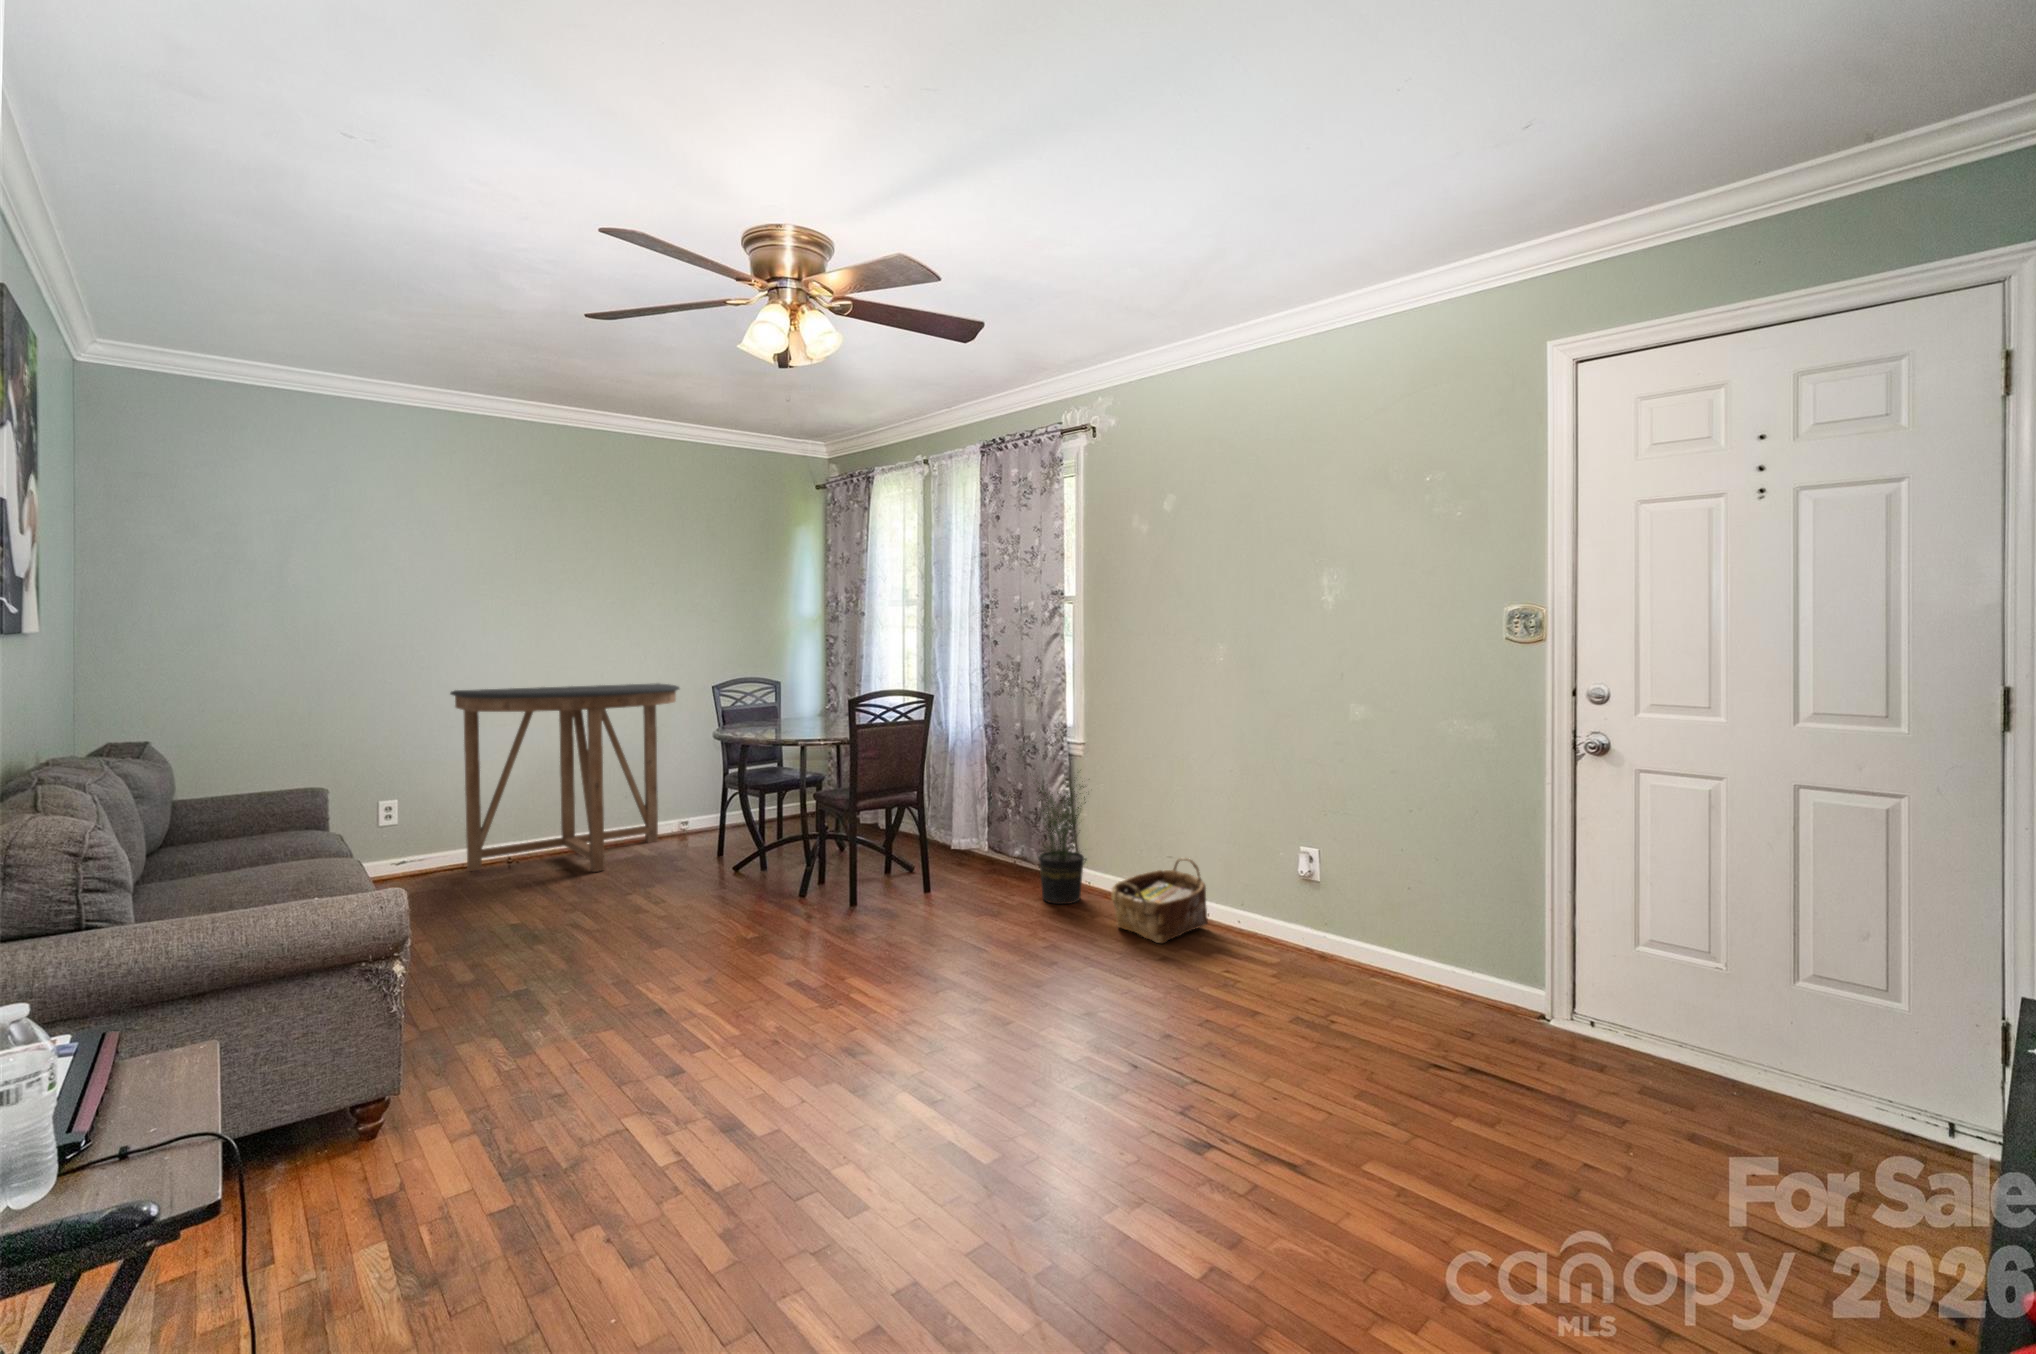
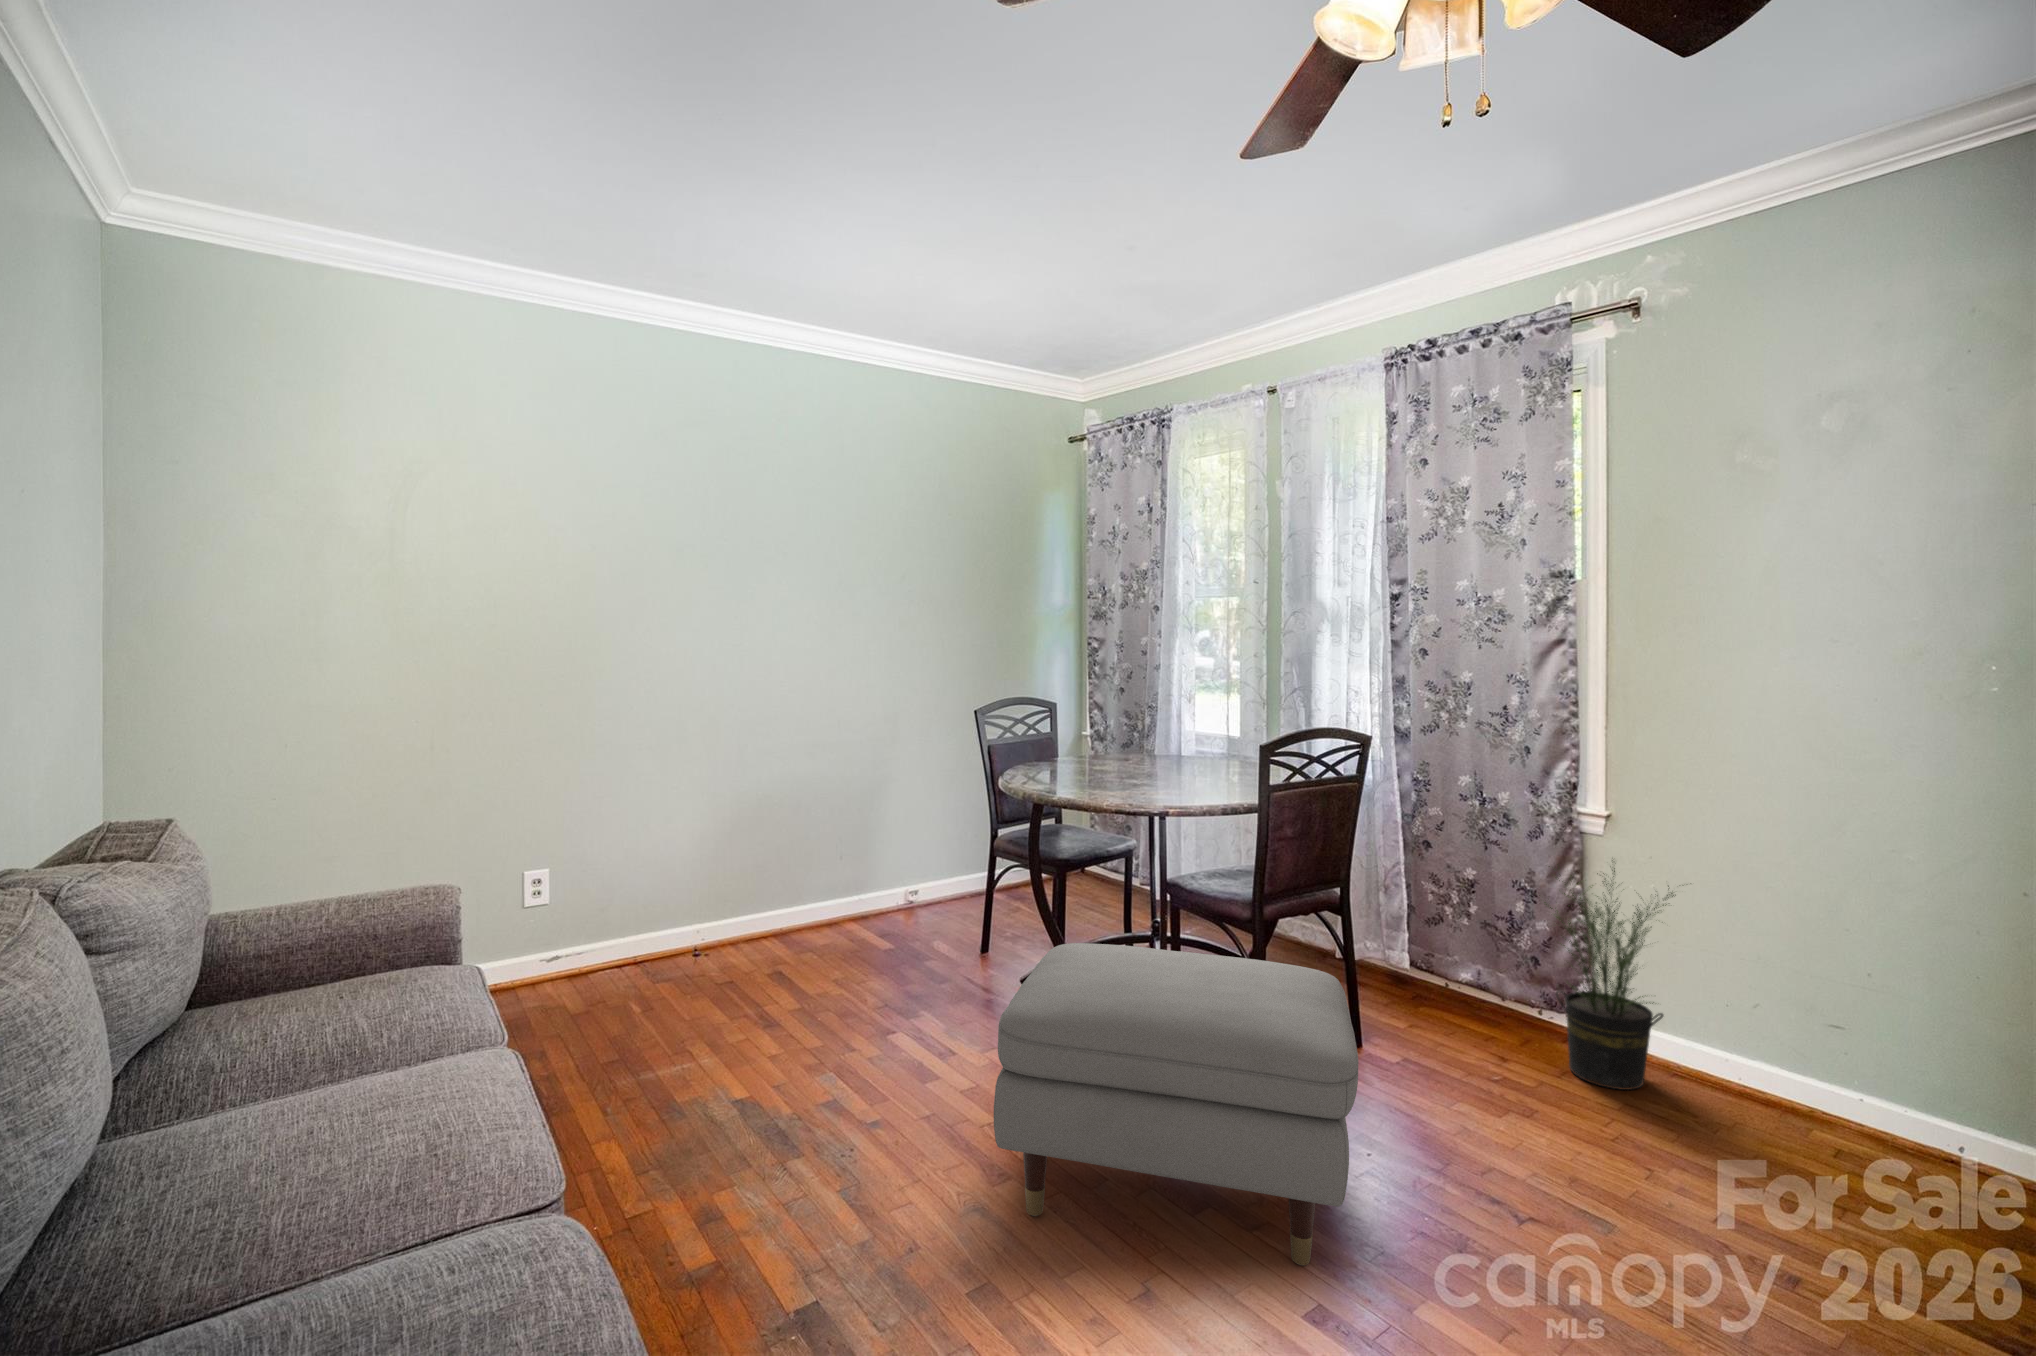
console table: present [450,683,679,872] -> none [623,704,922,983]
ottoman: none [628,822,859,973] -> present [994,943,1359,1265]
woven basket: present [1112,858,1208,943] -> none [1789,1033,1994,1214]

